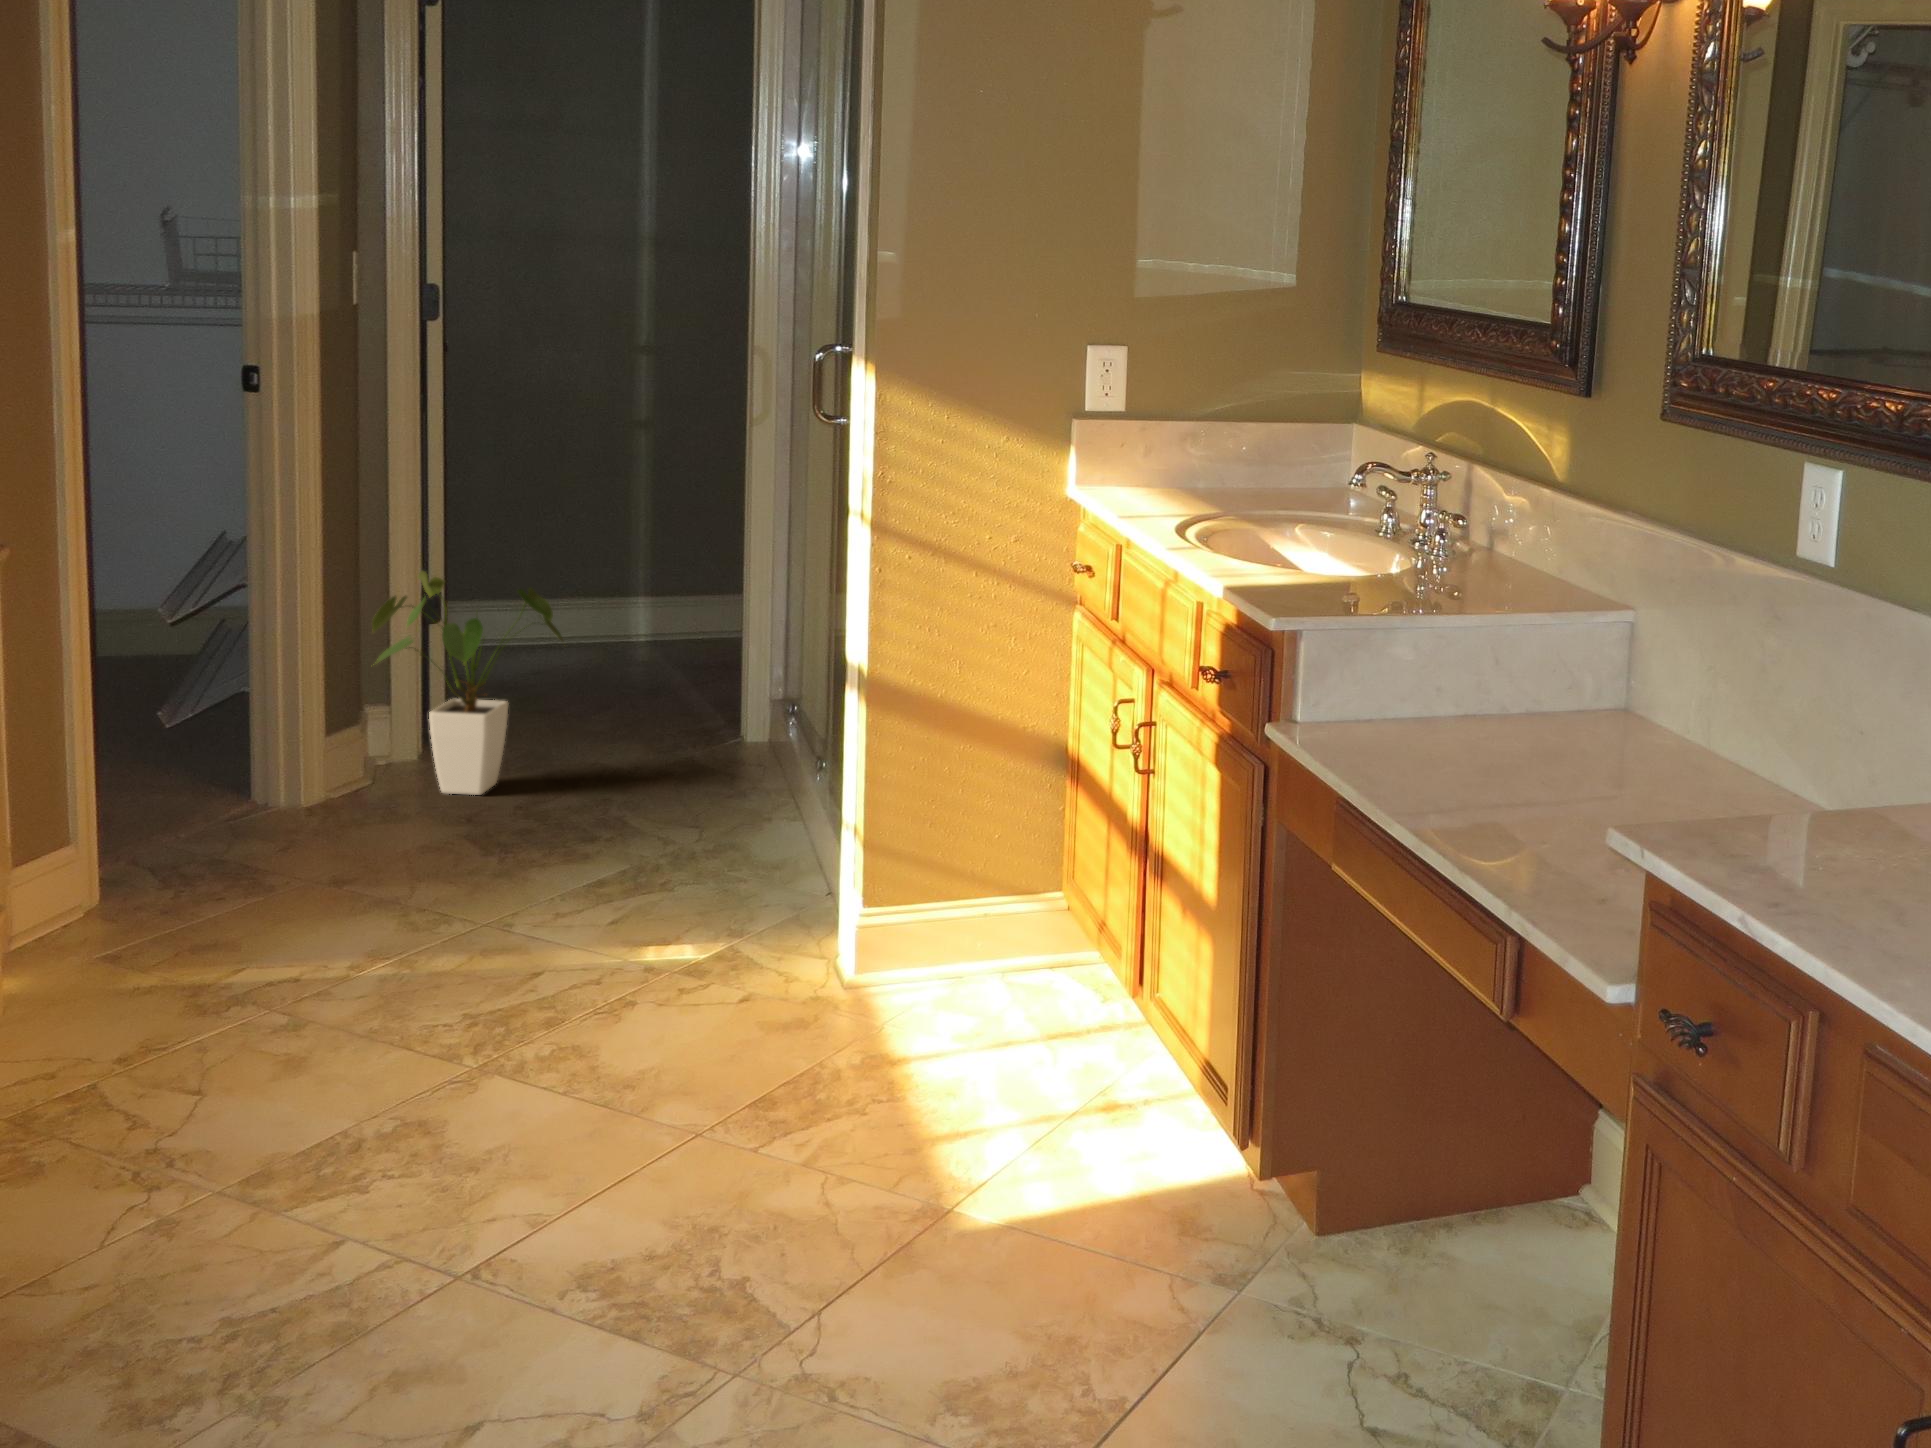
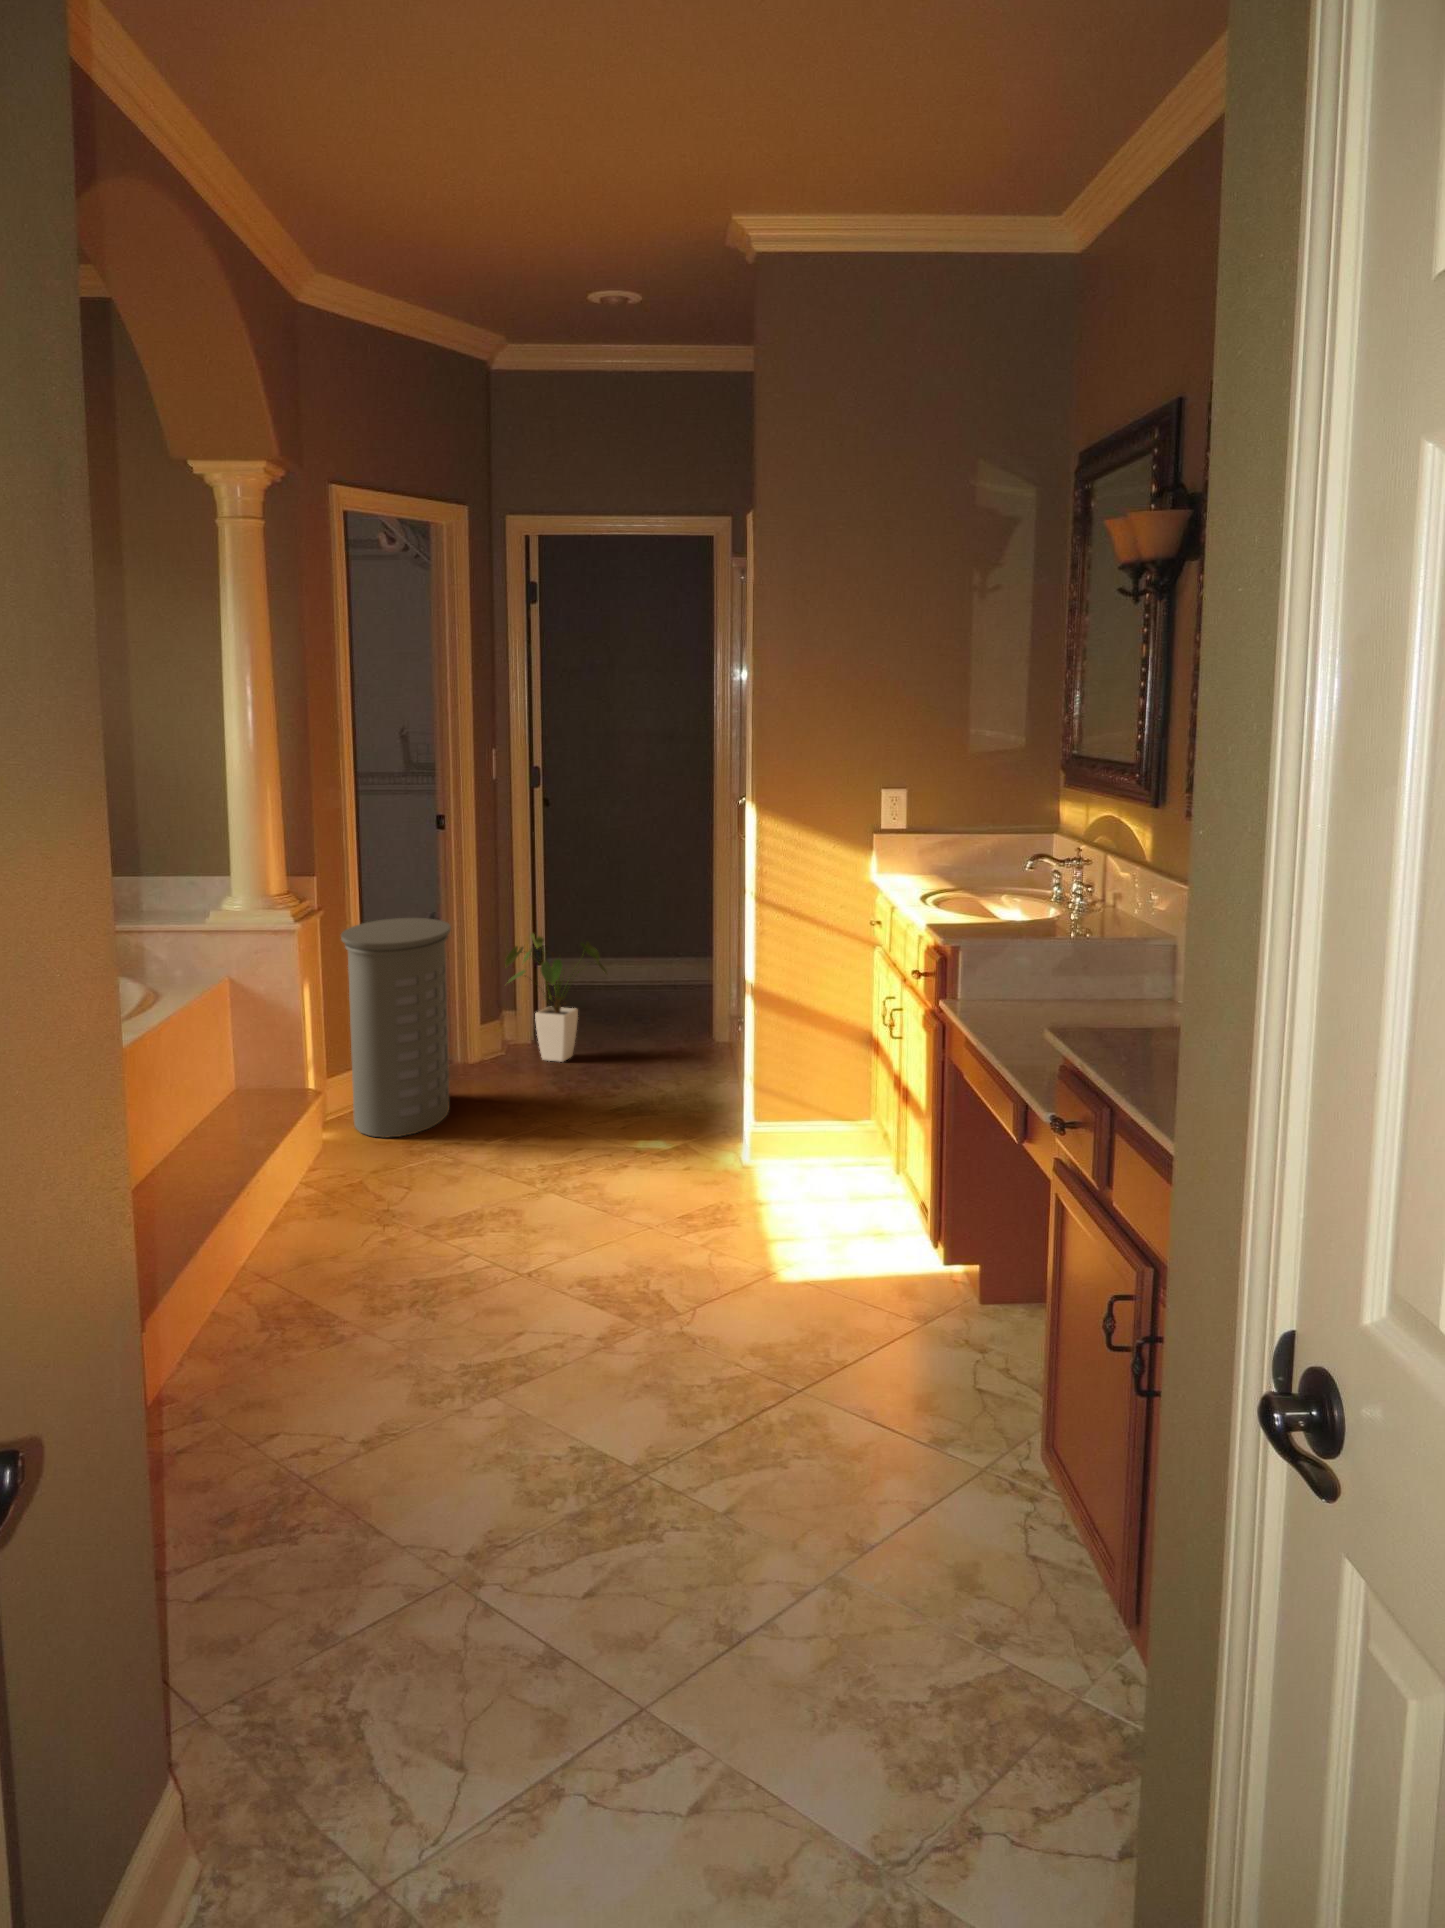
laundry hamper: none [47,554,278,978] -> present [341,918,451,1138]

